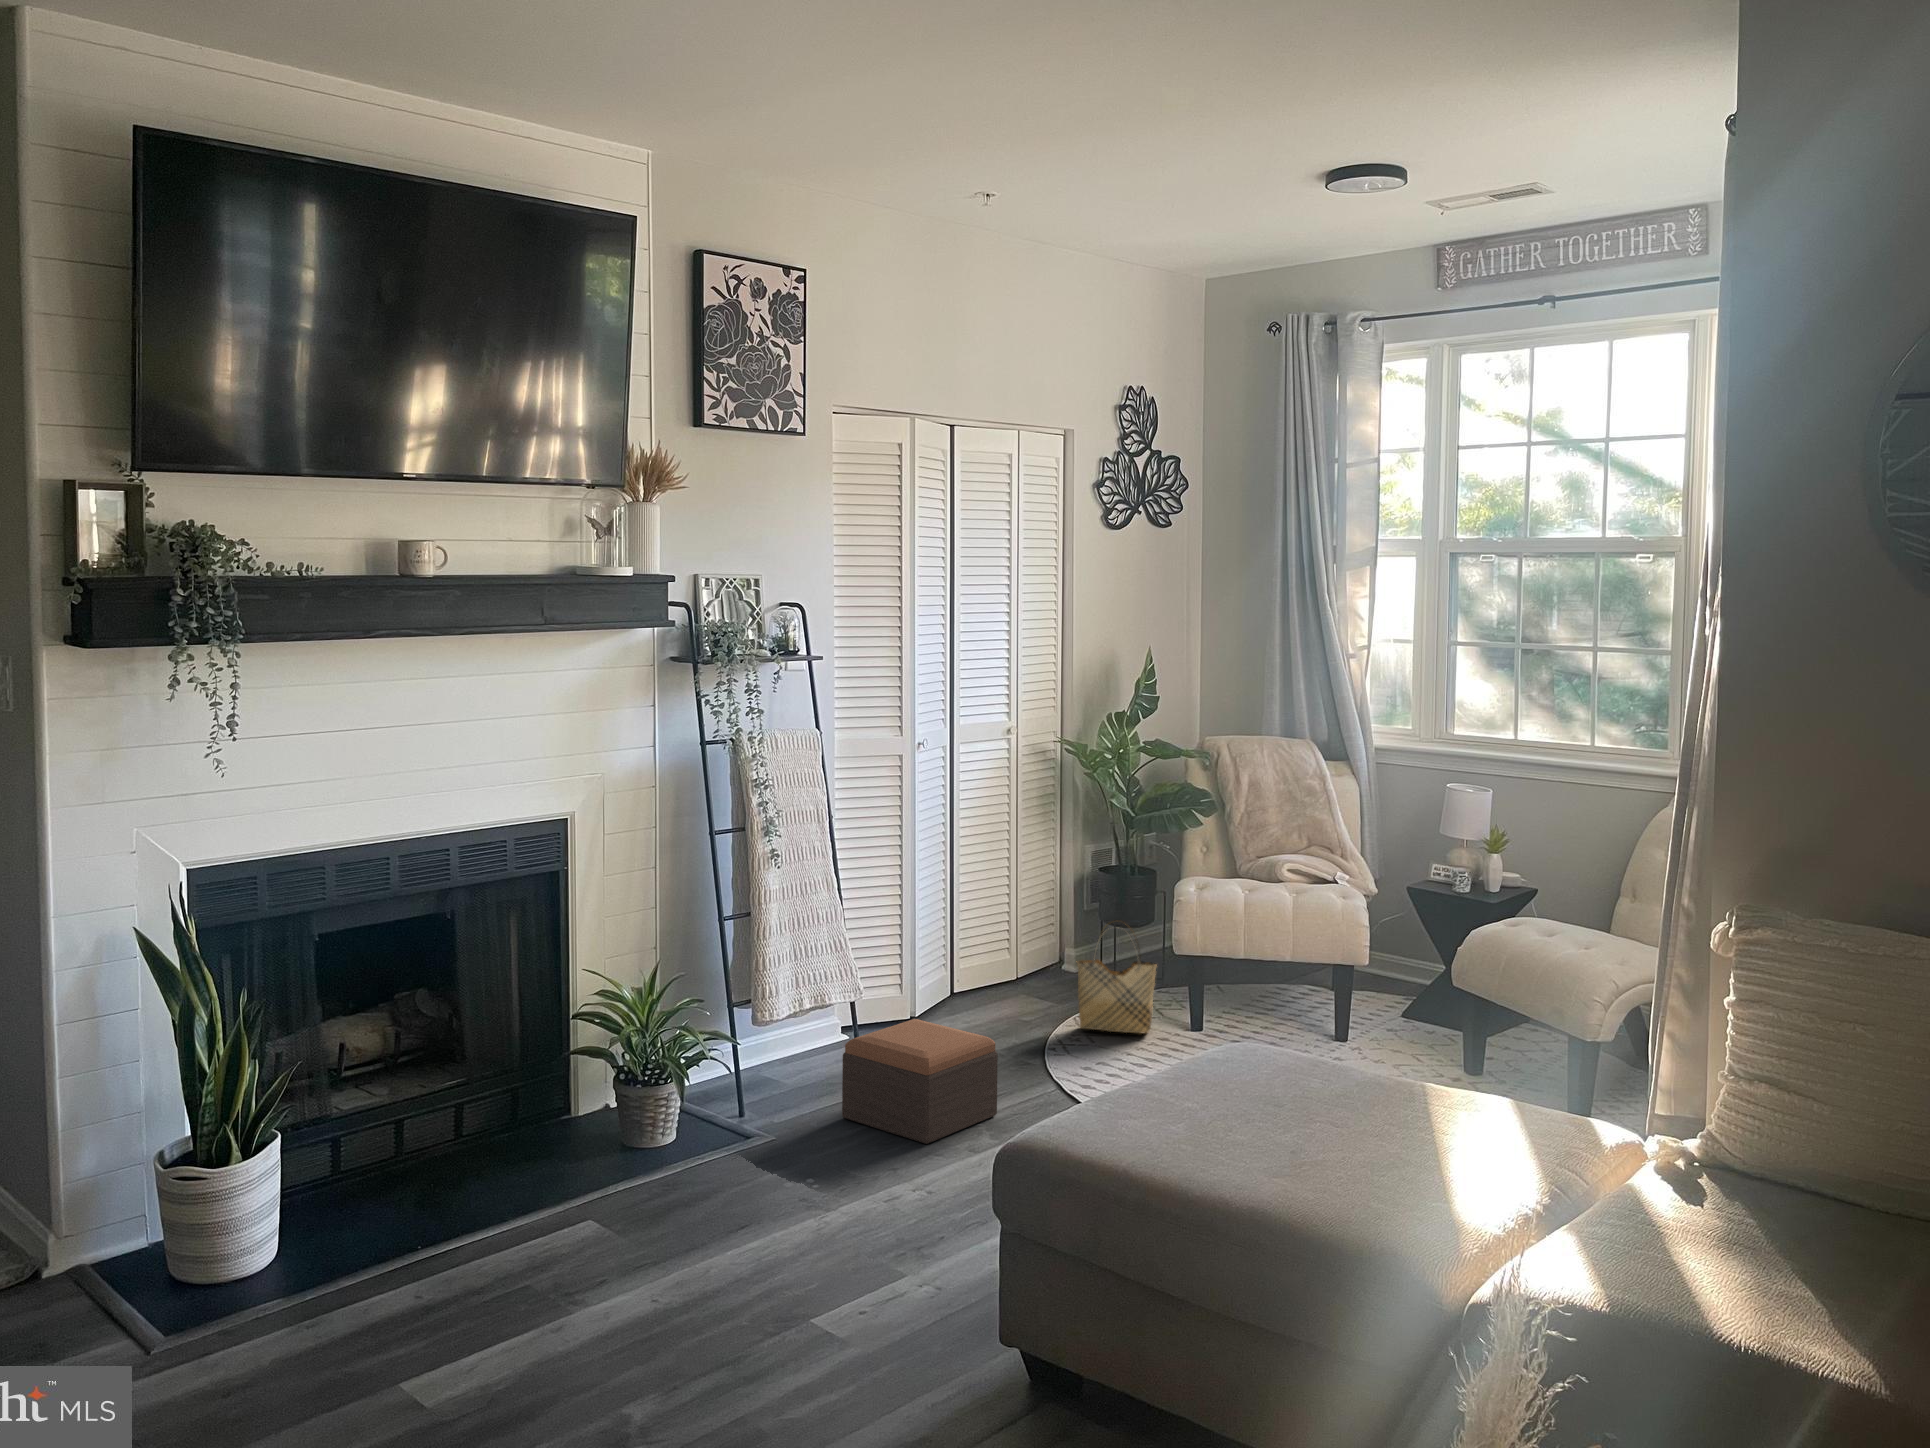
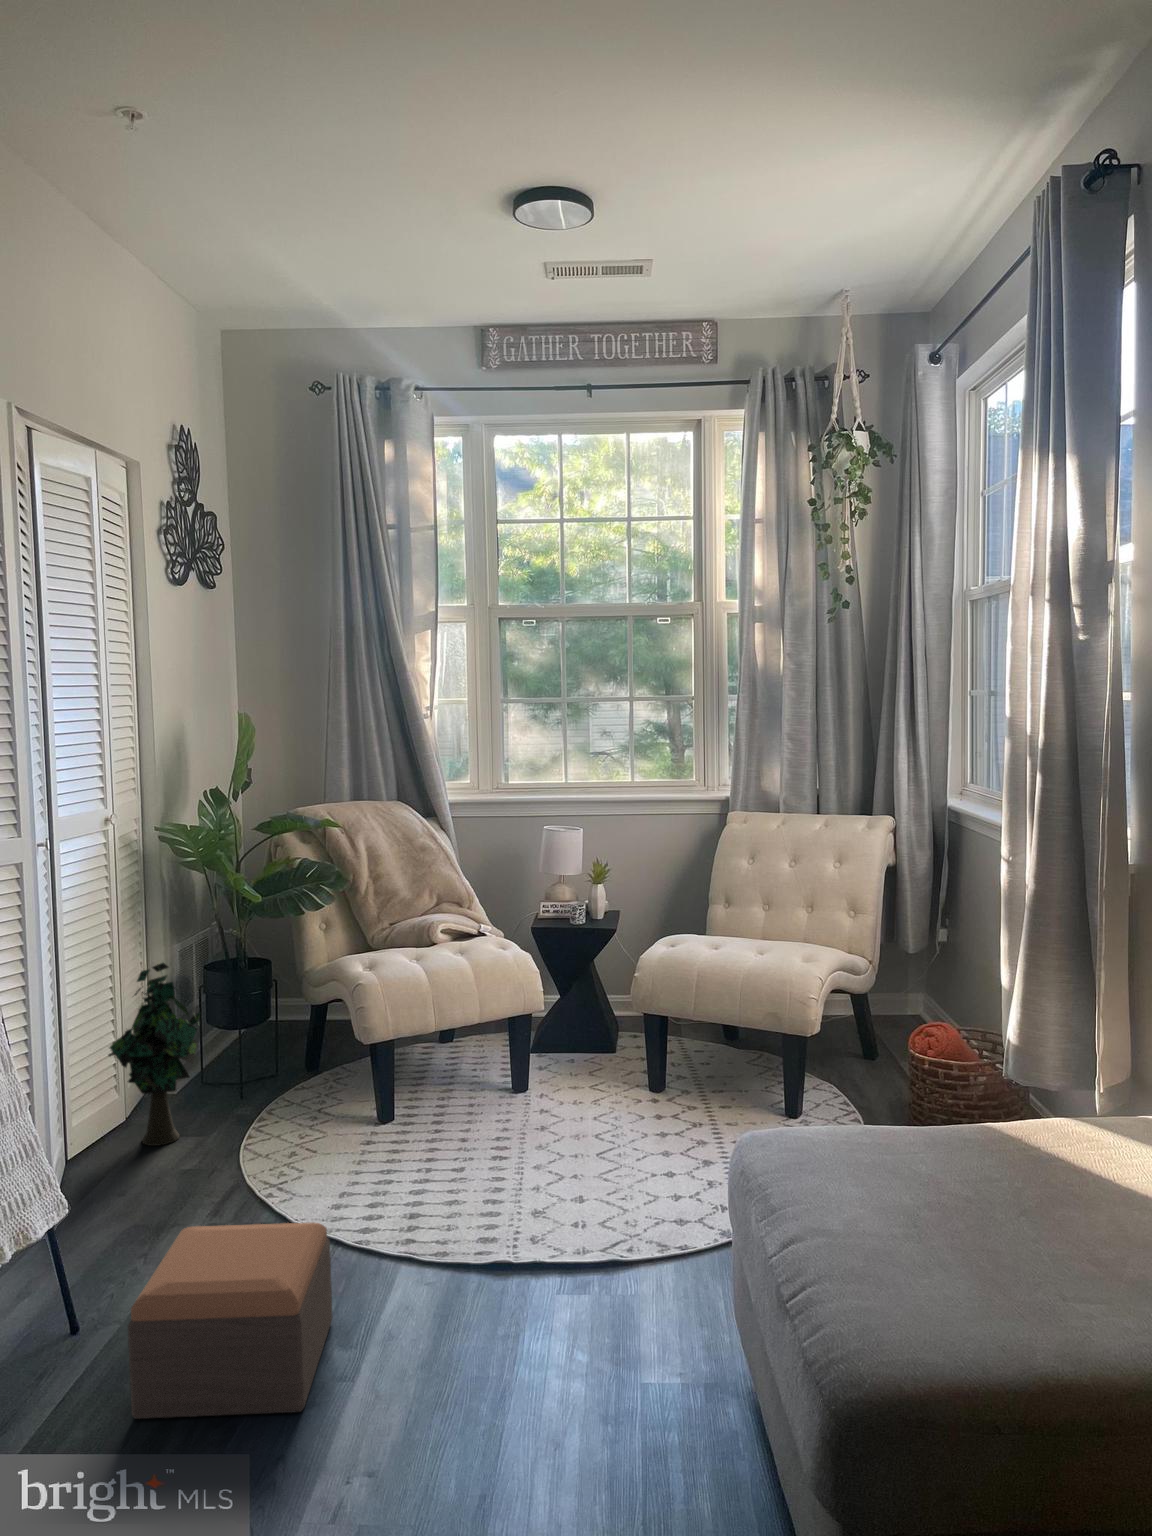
decorative plant: none [978,854,1060,1003] -> present [108,963,200,1146]
woven basket: present [1076,920,1157,1034] -> none [267,1020,358,1157]

